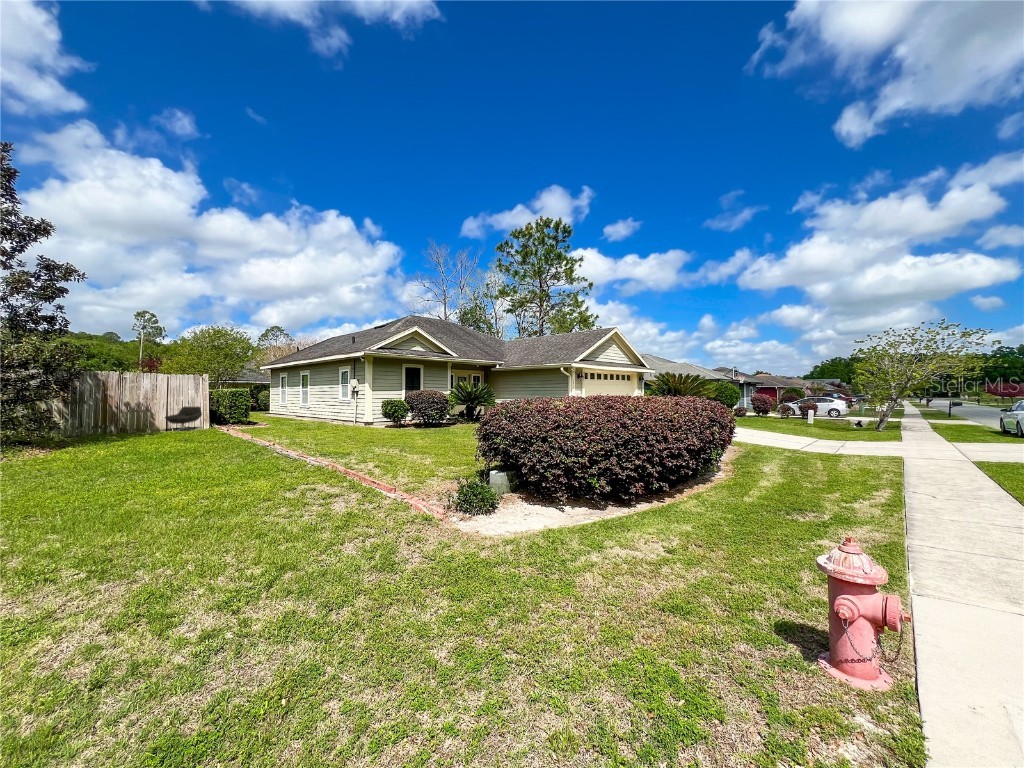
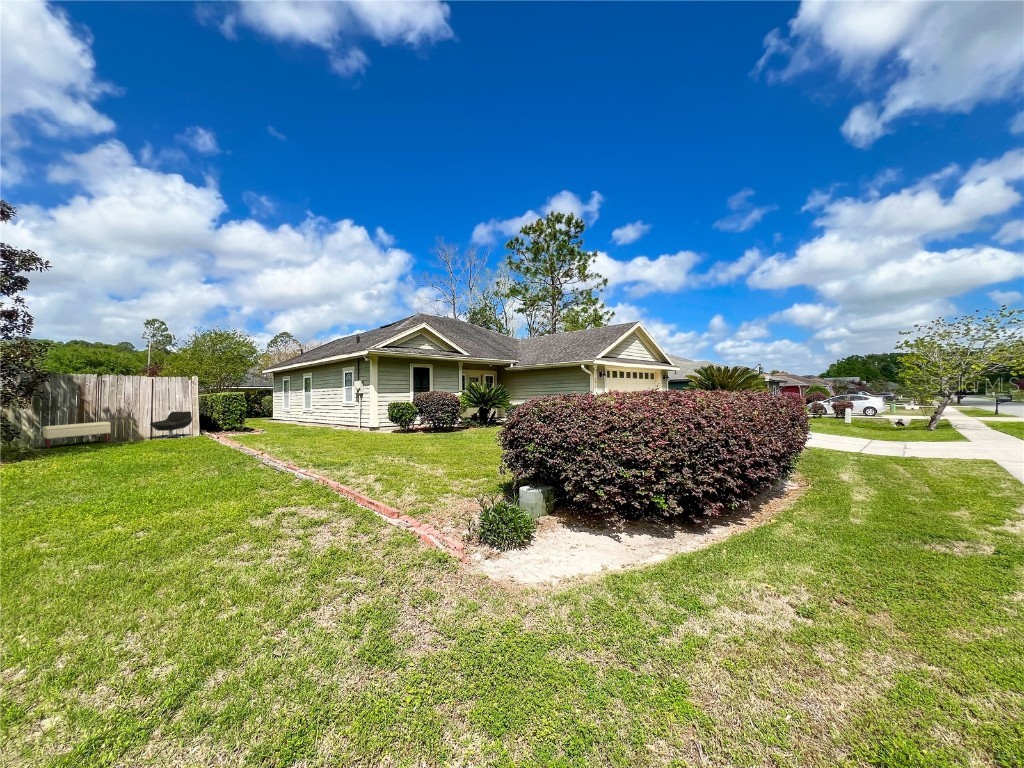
bench: none [72,415,131,438] -> present [43,422,111,449]

